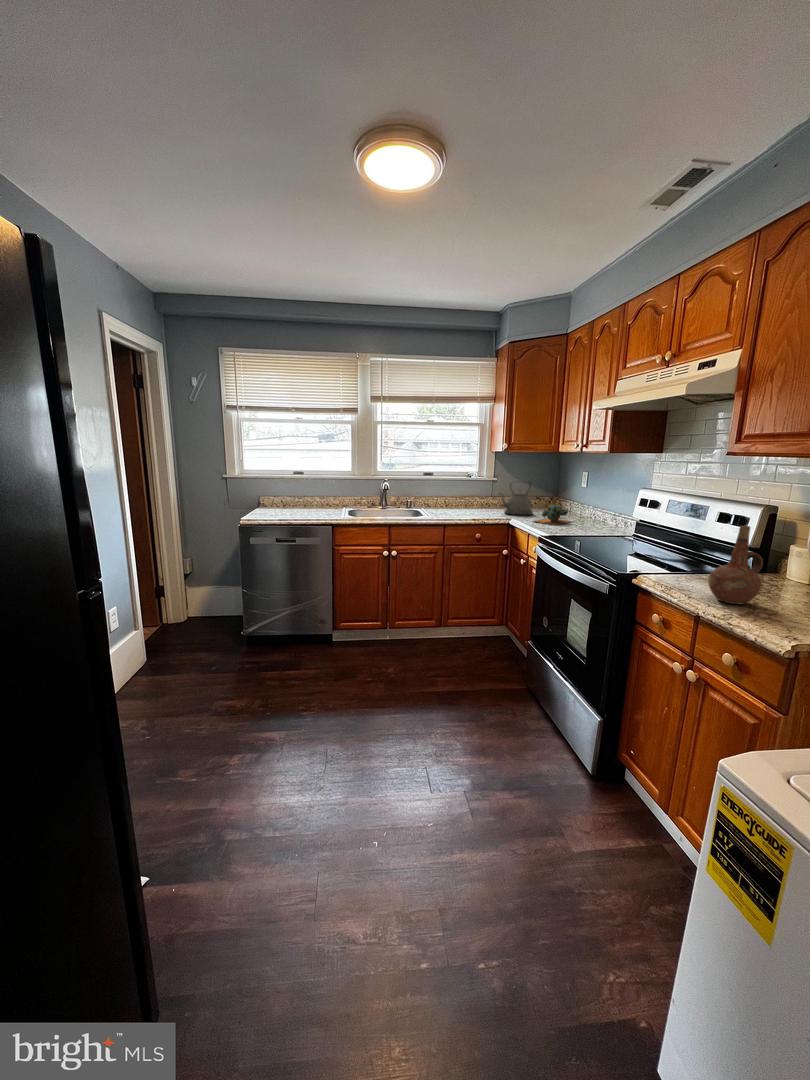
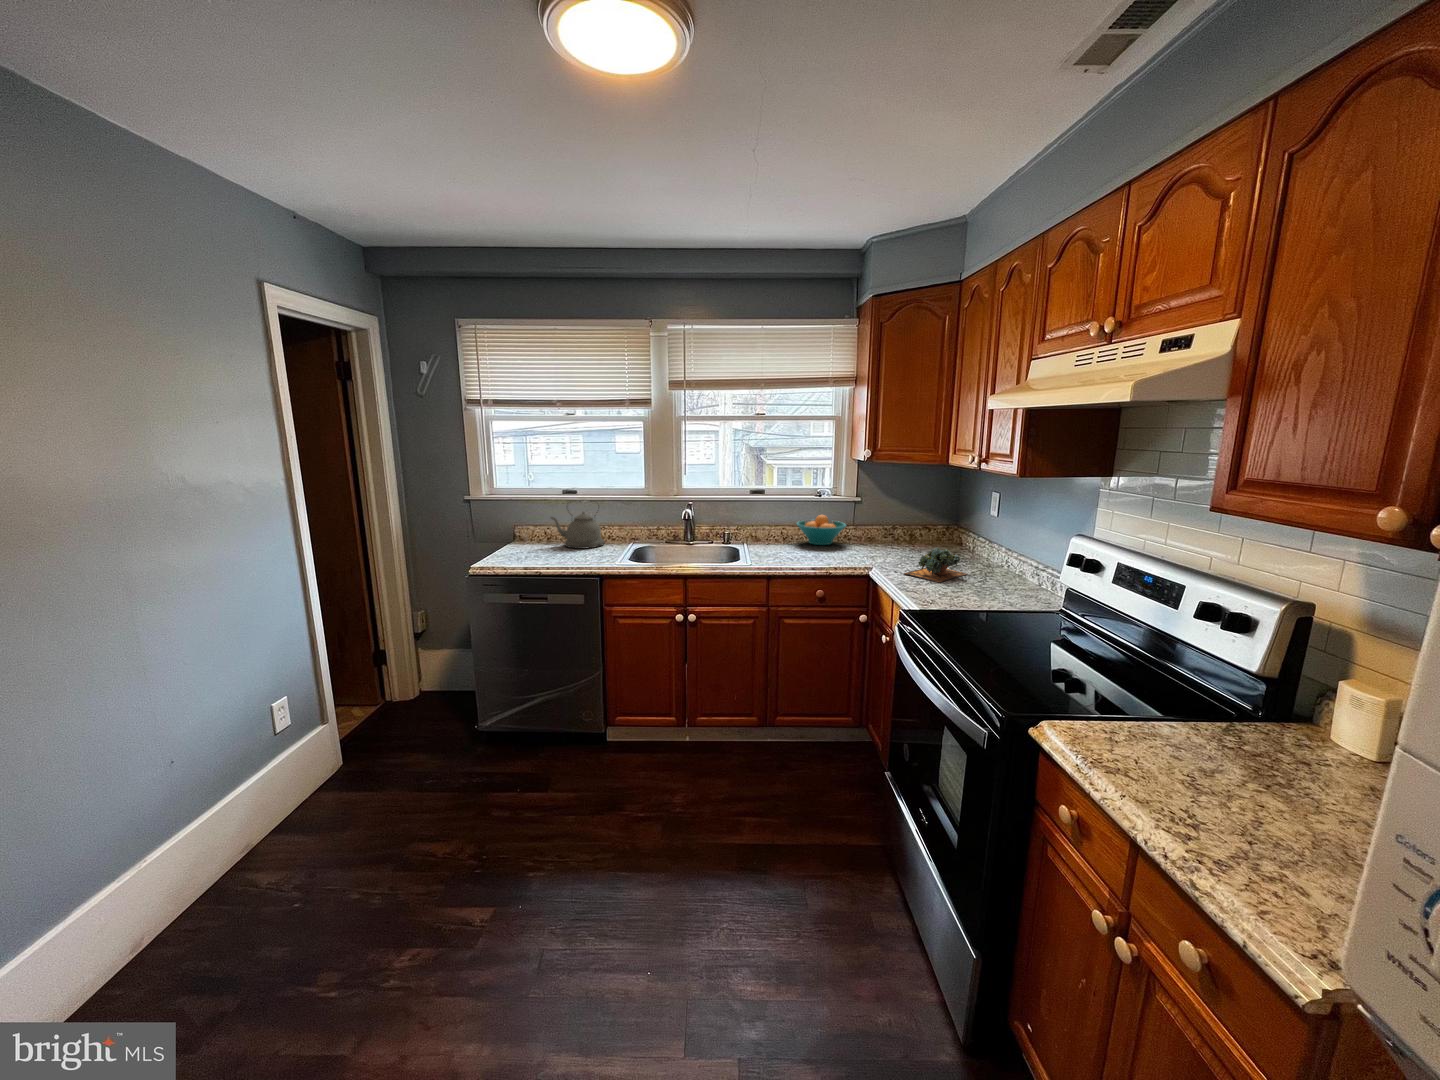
kettle: present [499,483,533,515] -> present [551,505,604,549]
fruit bowl: none [455,490,488,510] -> present [797,515,846,545]
ceramic pitcher: present [708,526,763,604] -> none [1159,674,1272,830]

